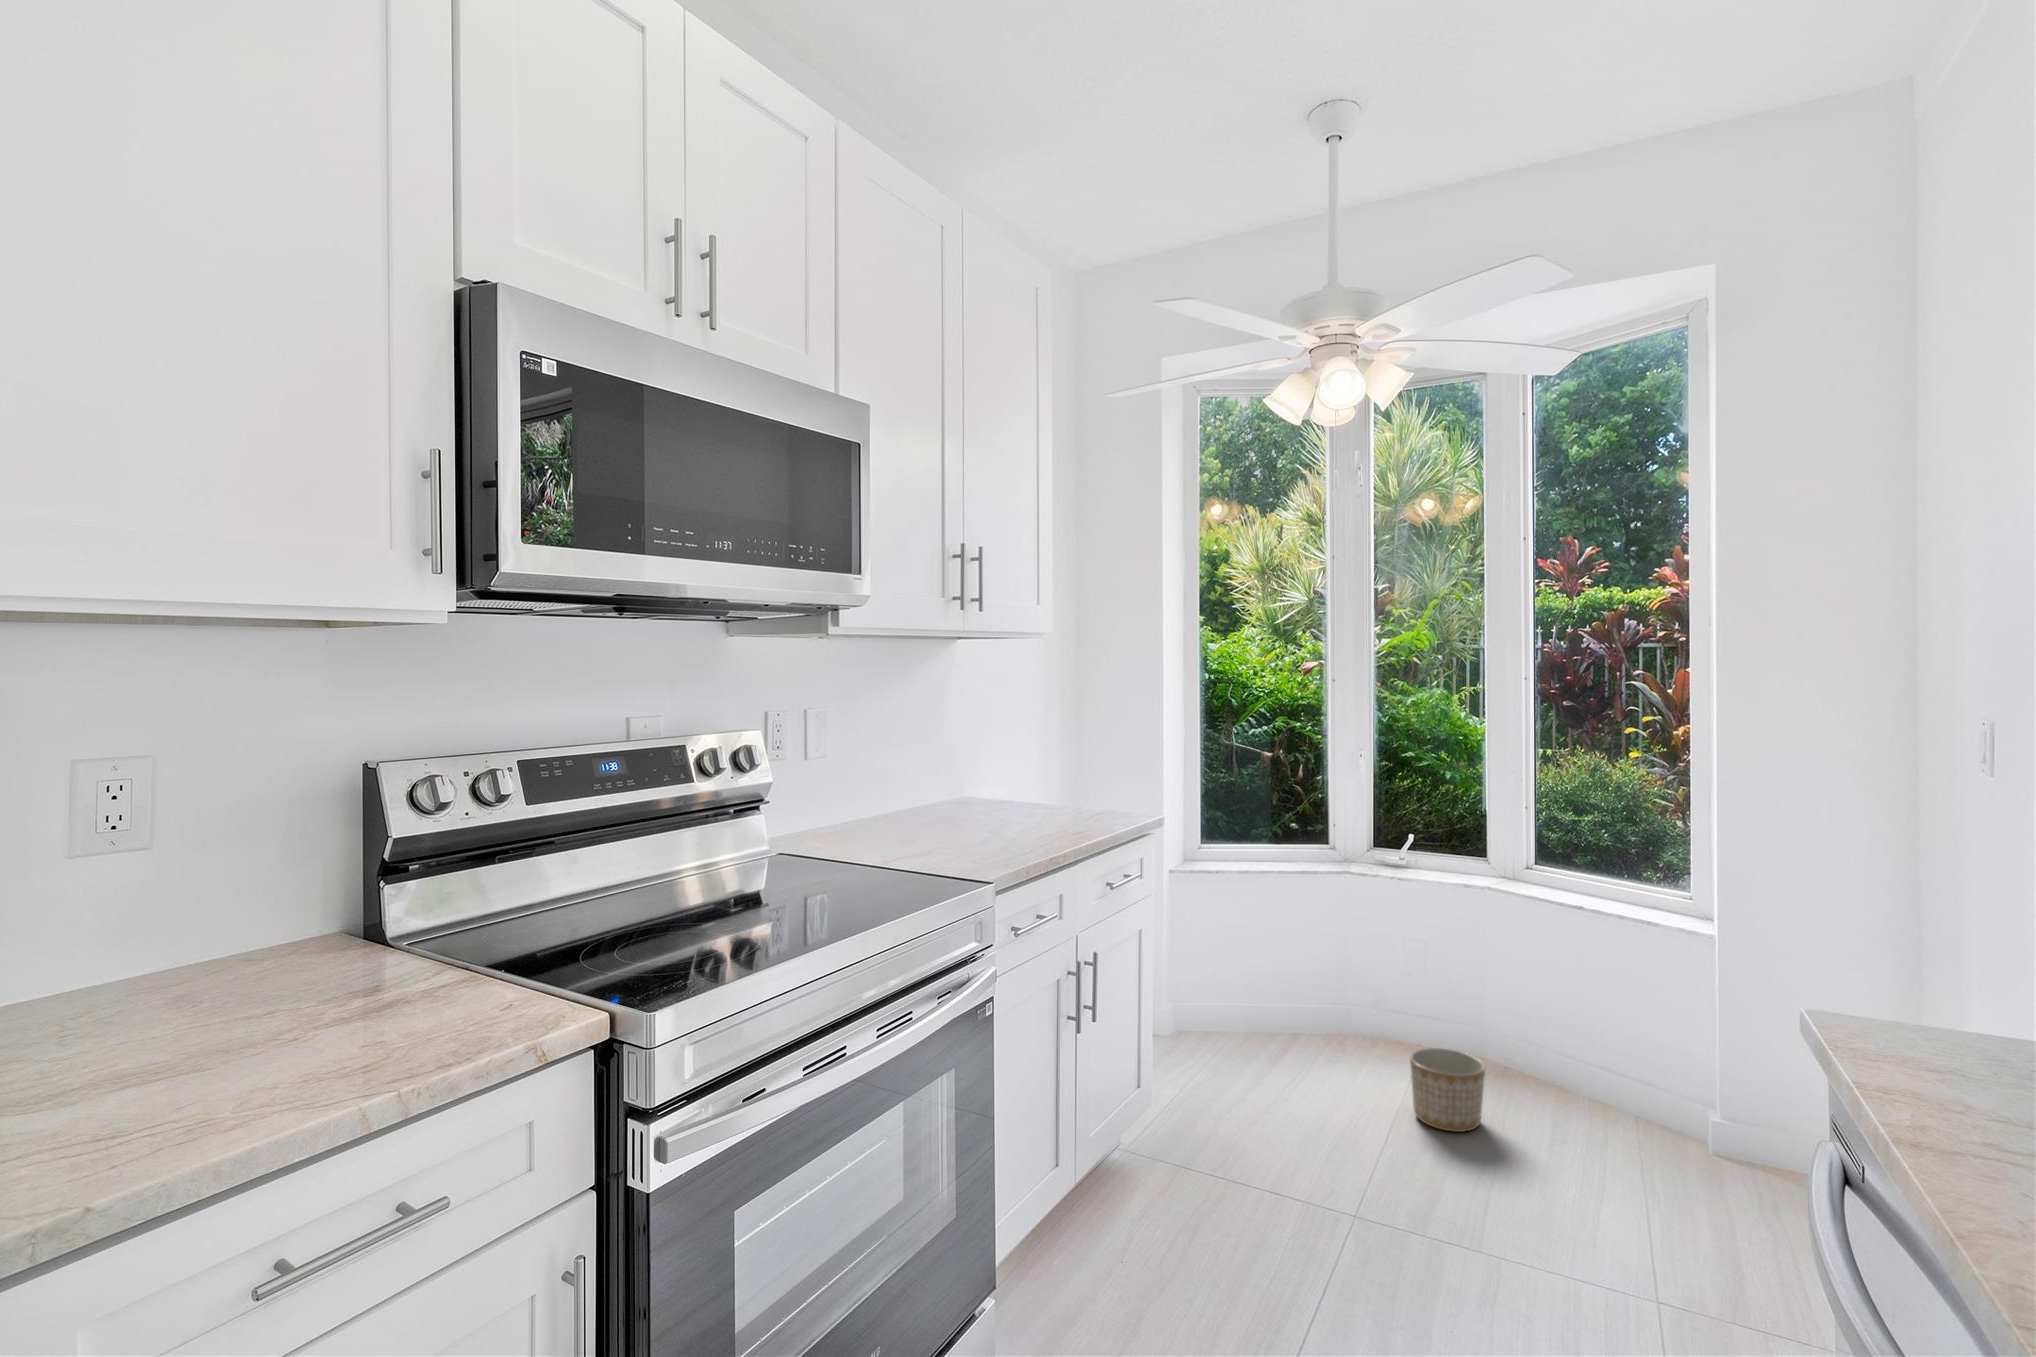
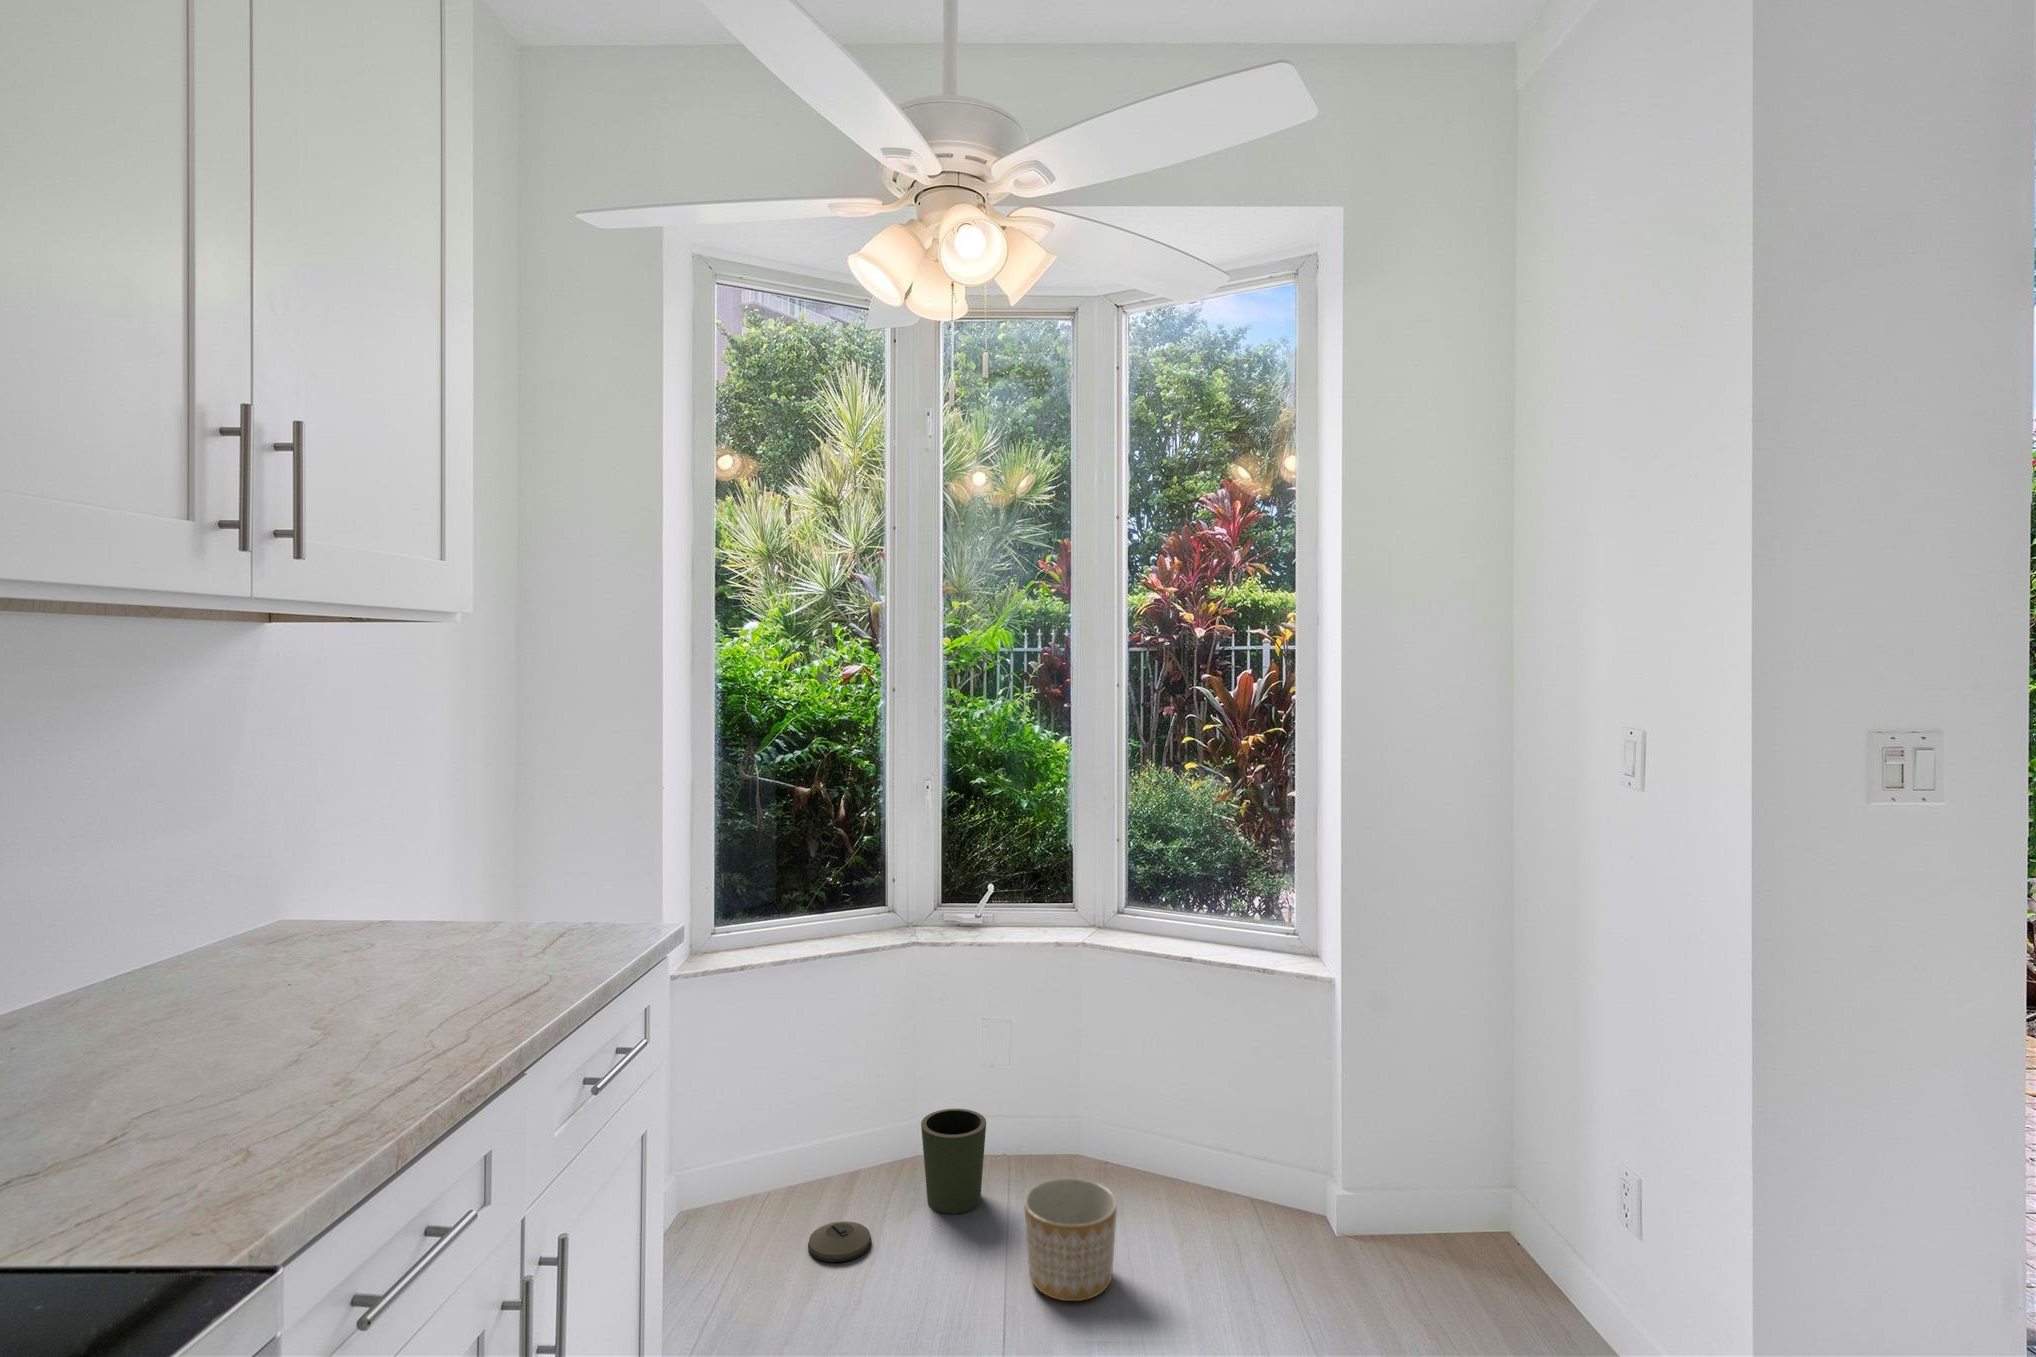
trash can: none [1257,996,1397,1076] -> present [808,1109,986,1262]

